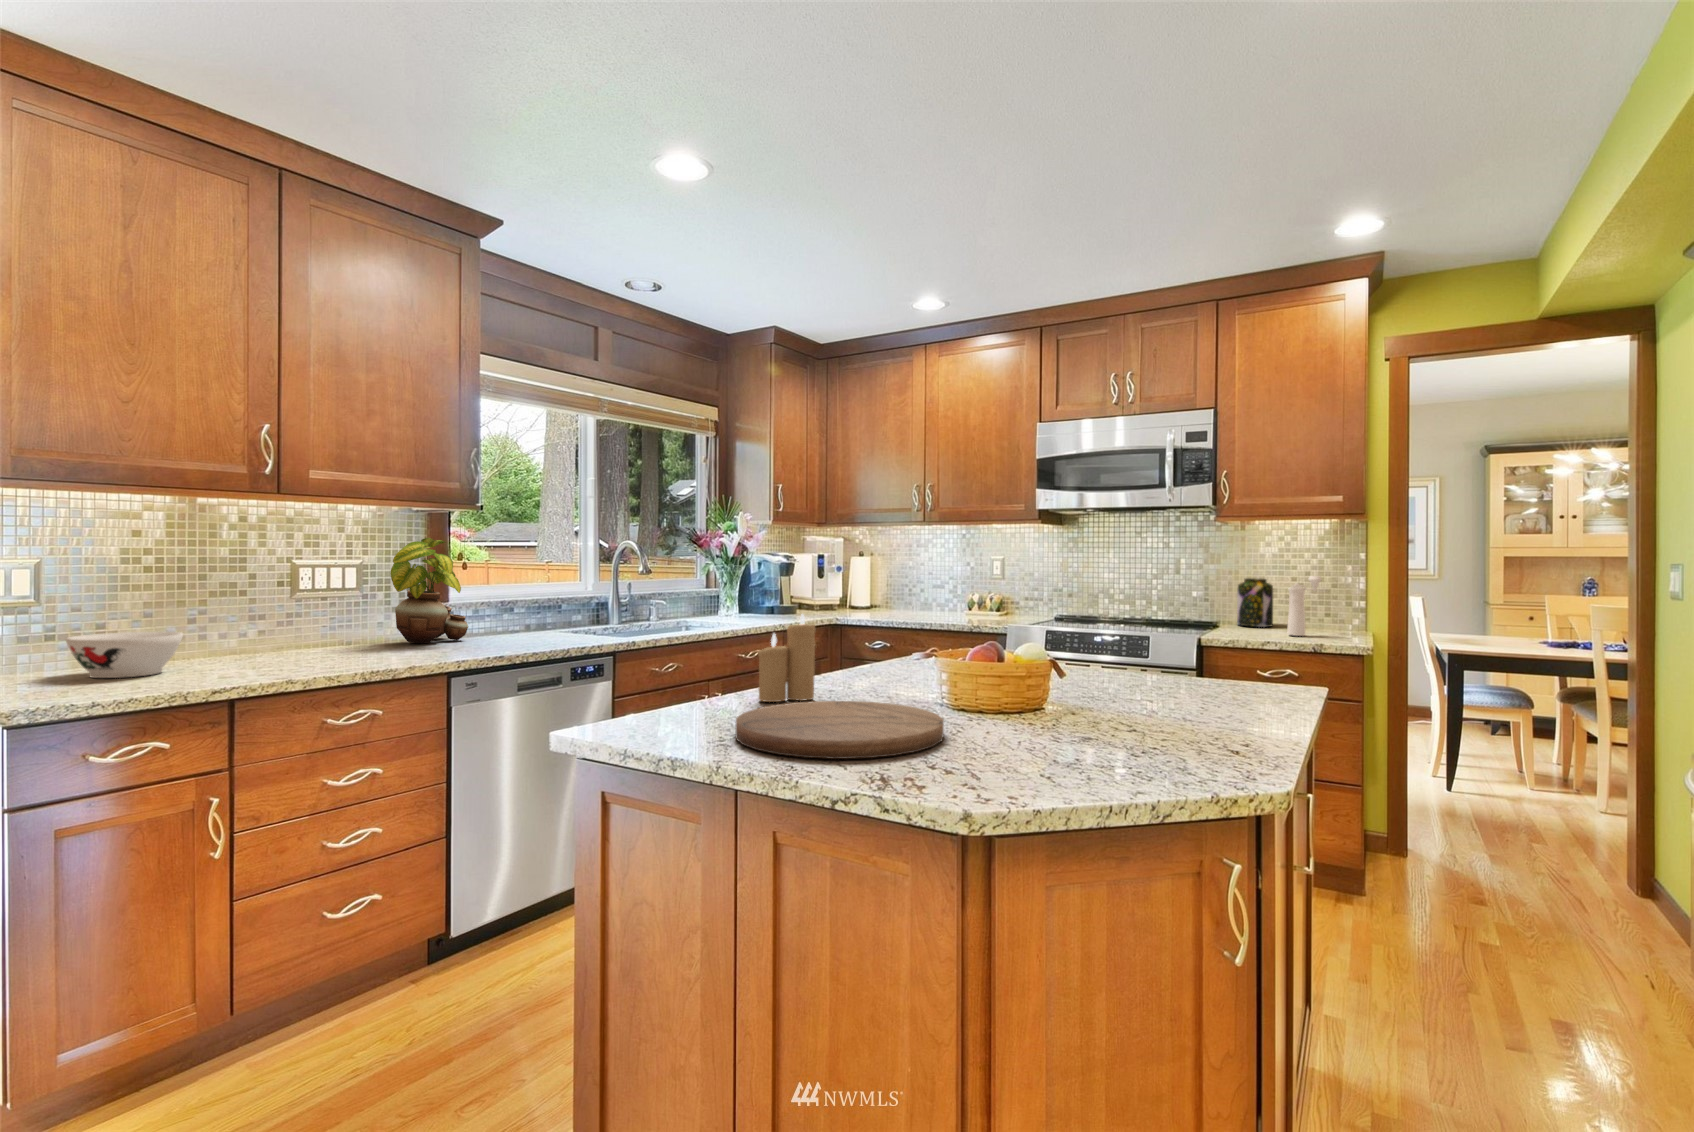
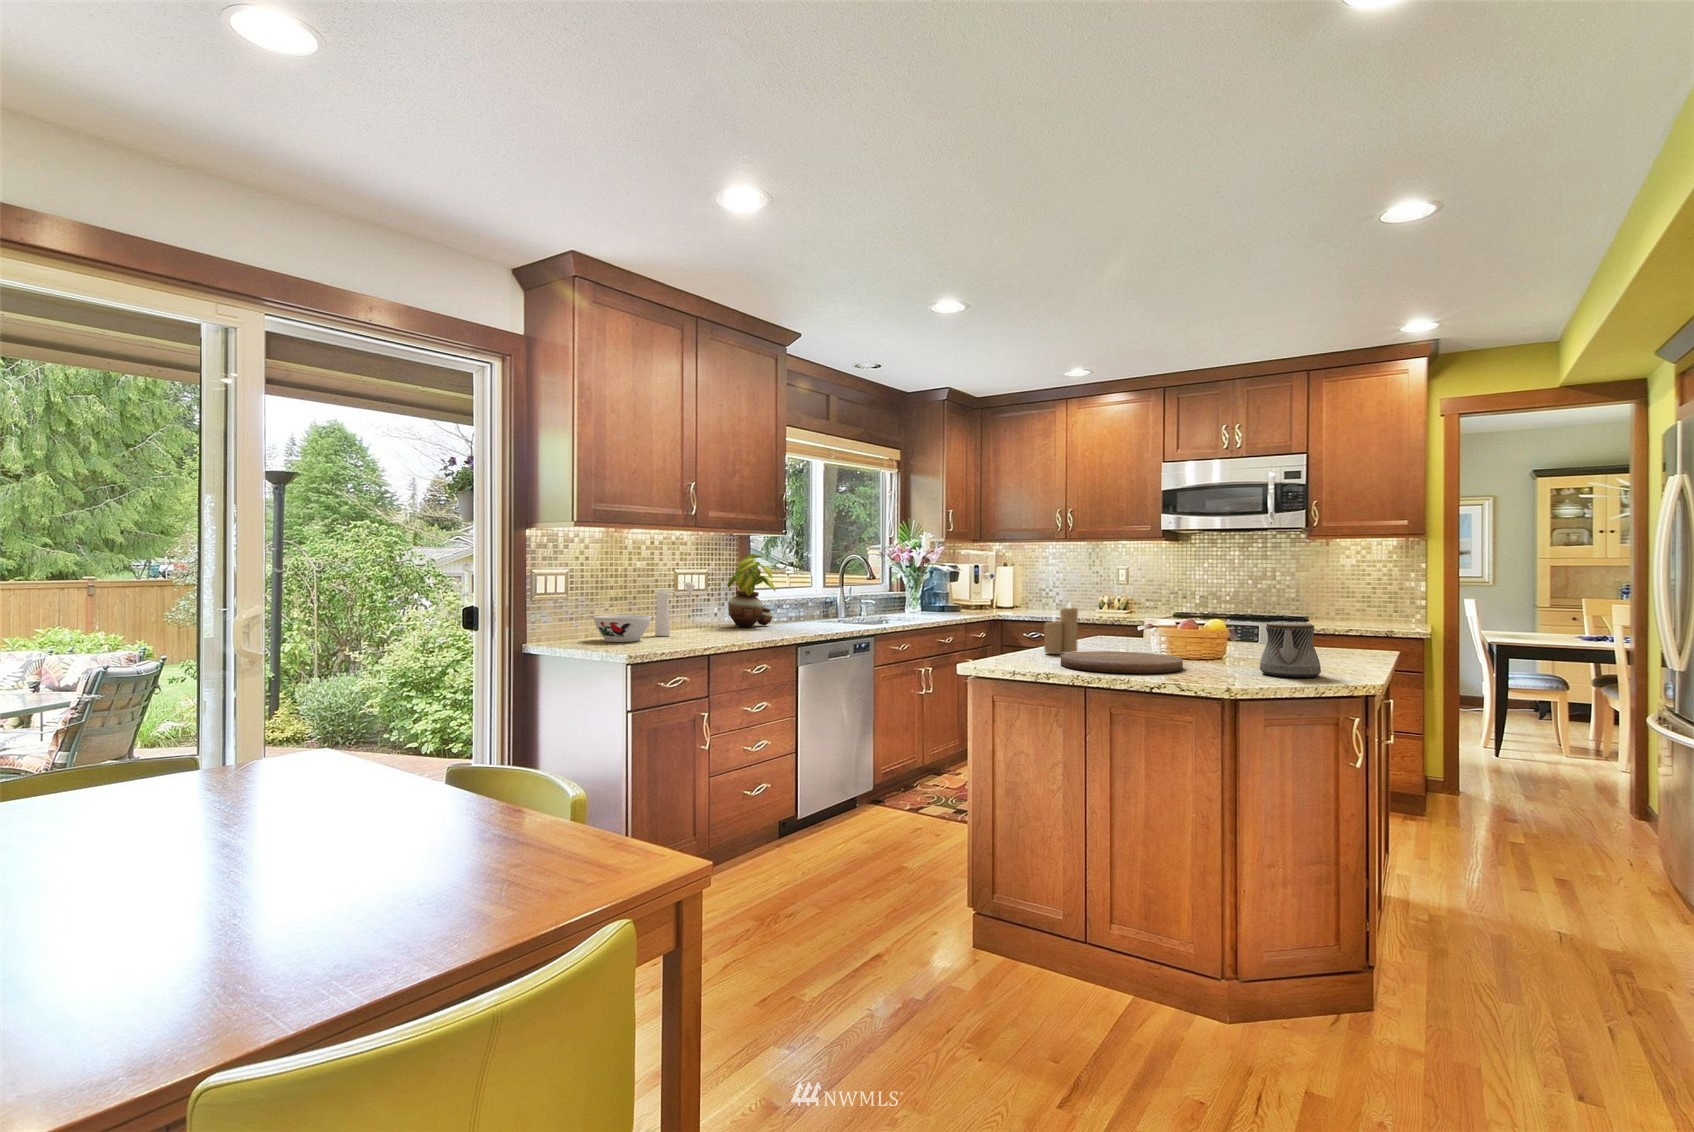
pepper mill: present [1288,576,1321,636] -> present [655,582,695,636]
jar: present [1237,578,1273,627] -> none [1324,583,1352,620]
teapot: none [1069,651,1176,768] -> present [1260,617,1321,677]

